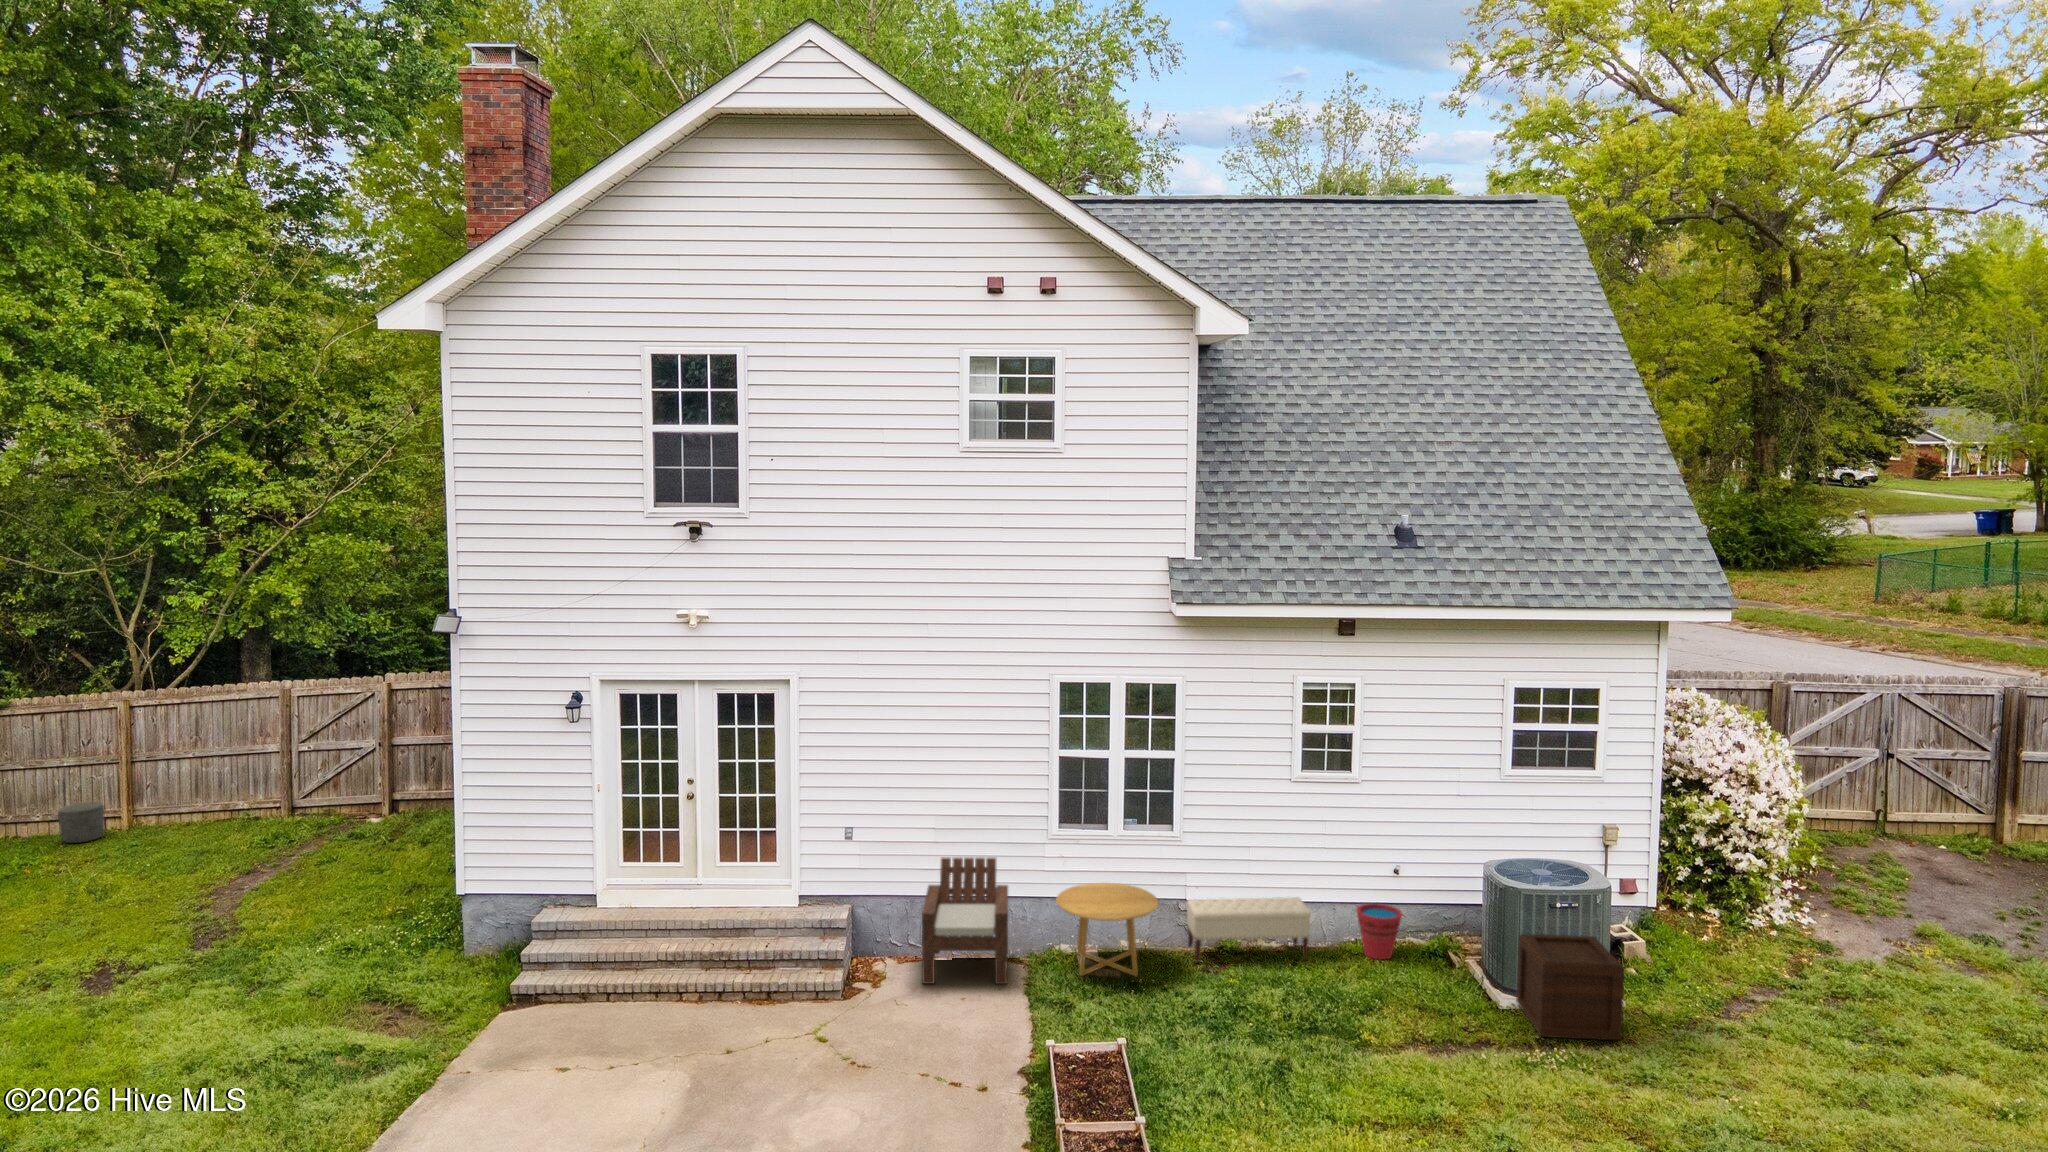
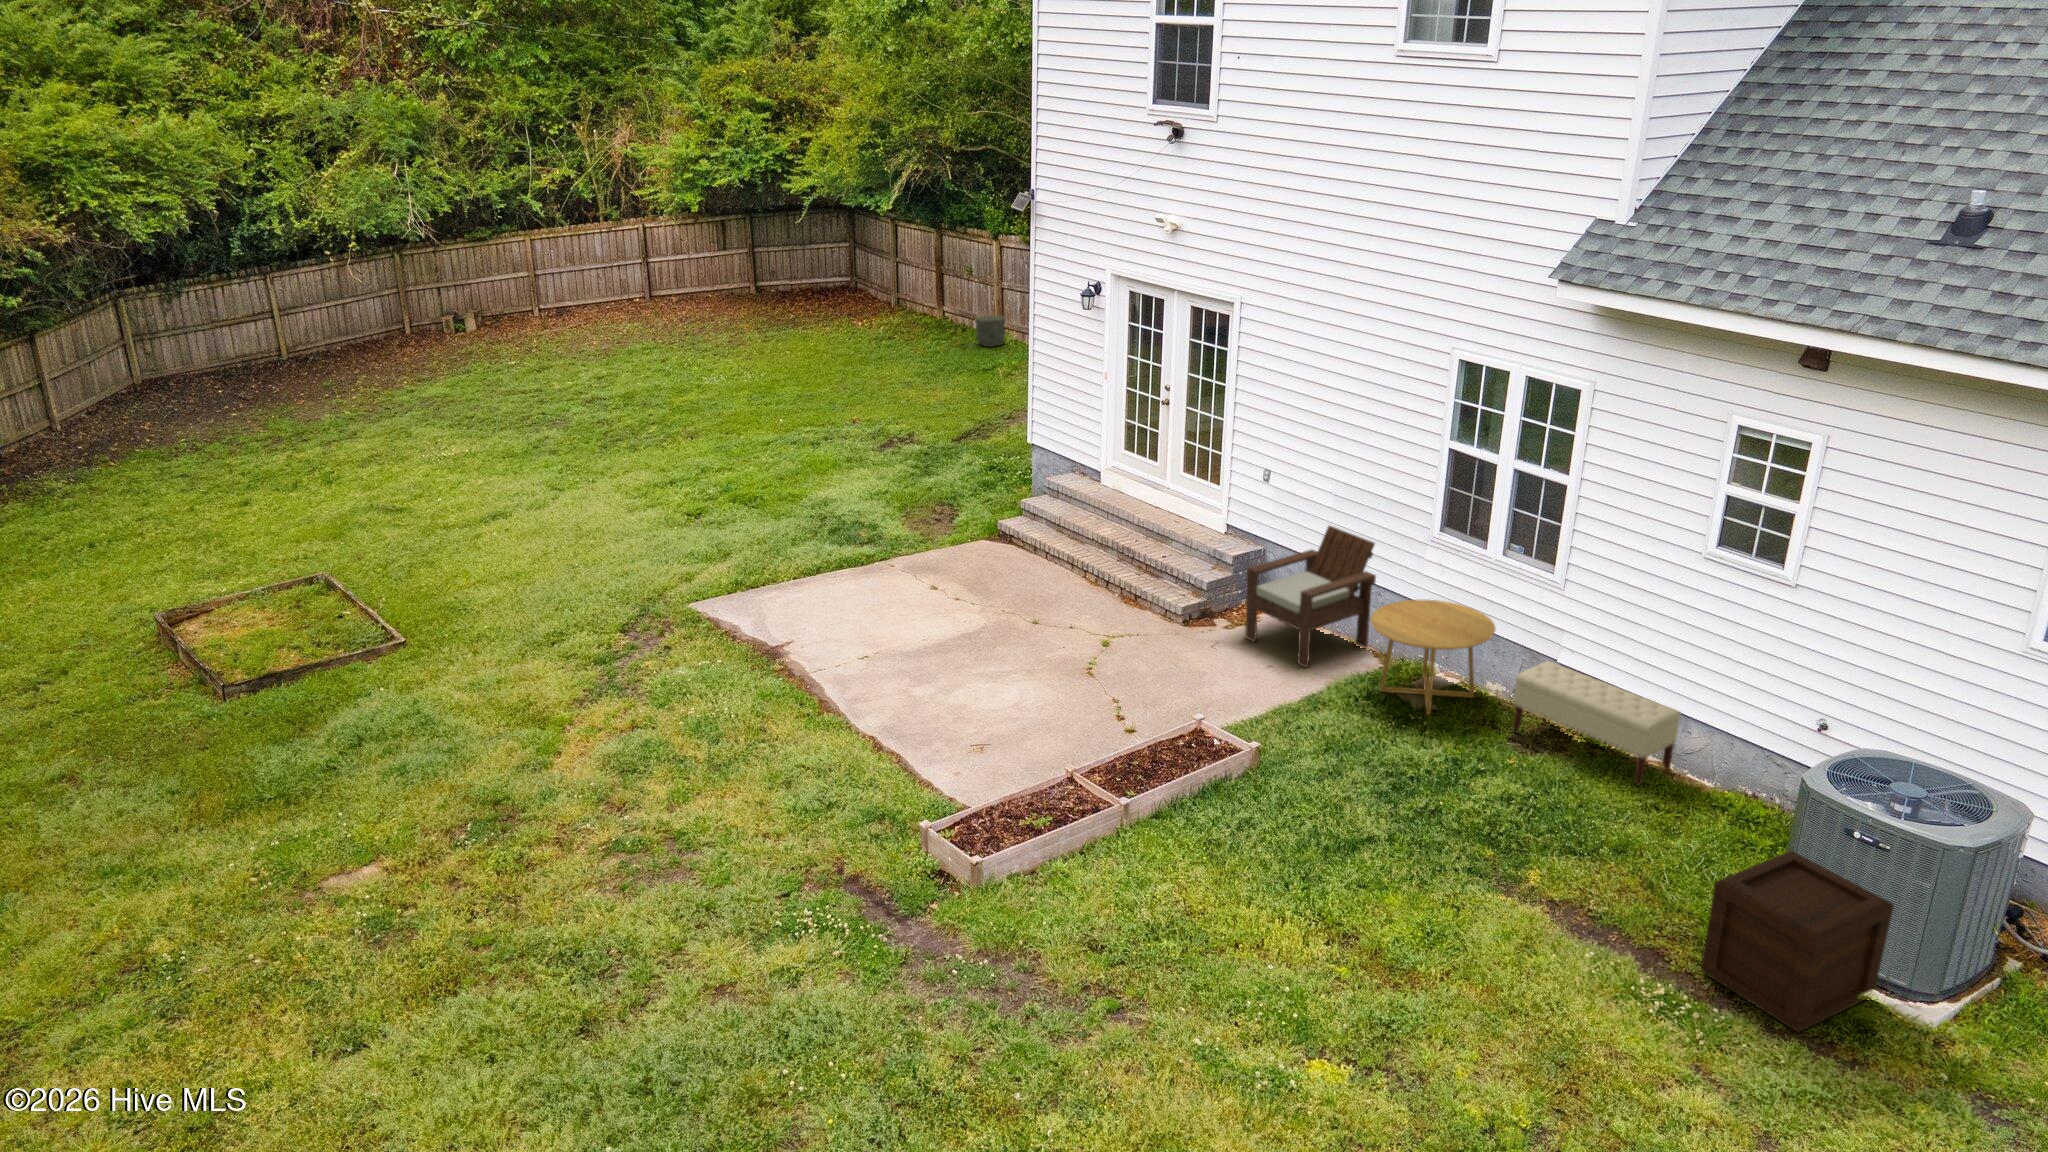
bucket: present [1356,903,1402,960] -> none [1719,752,1789,832]

